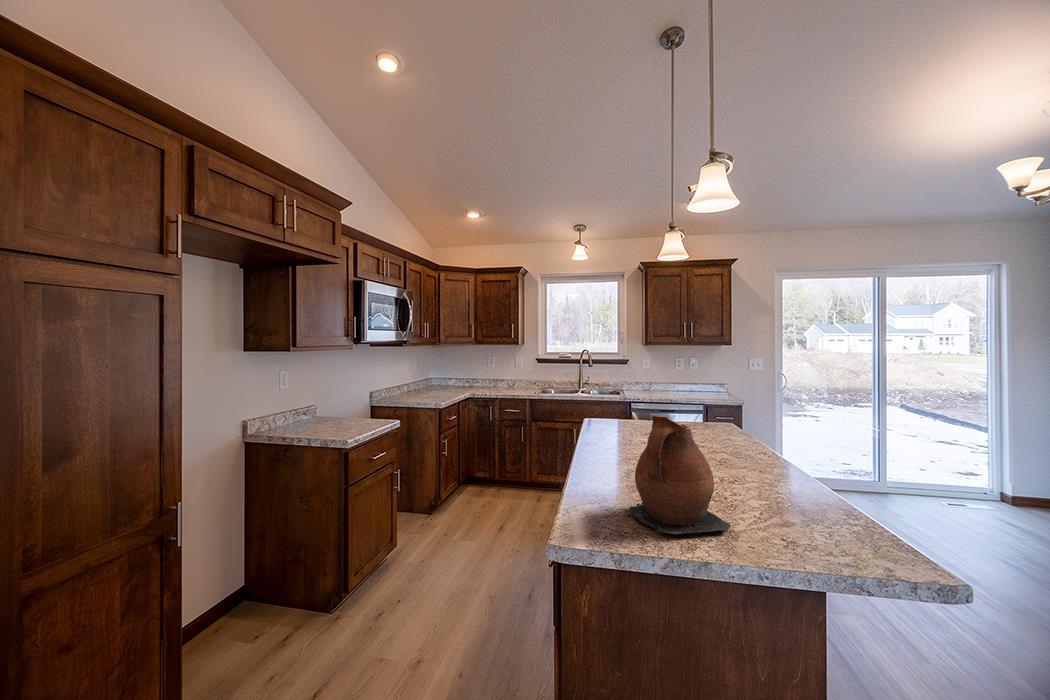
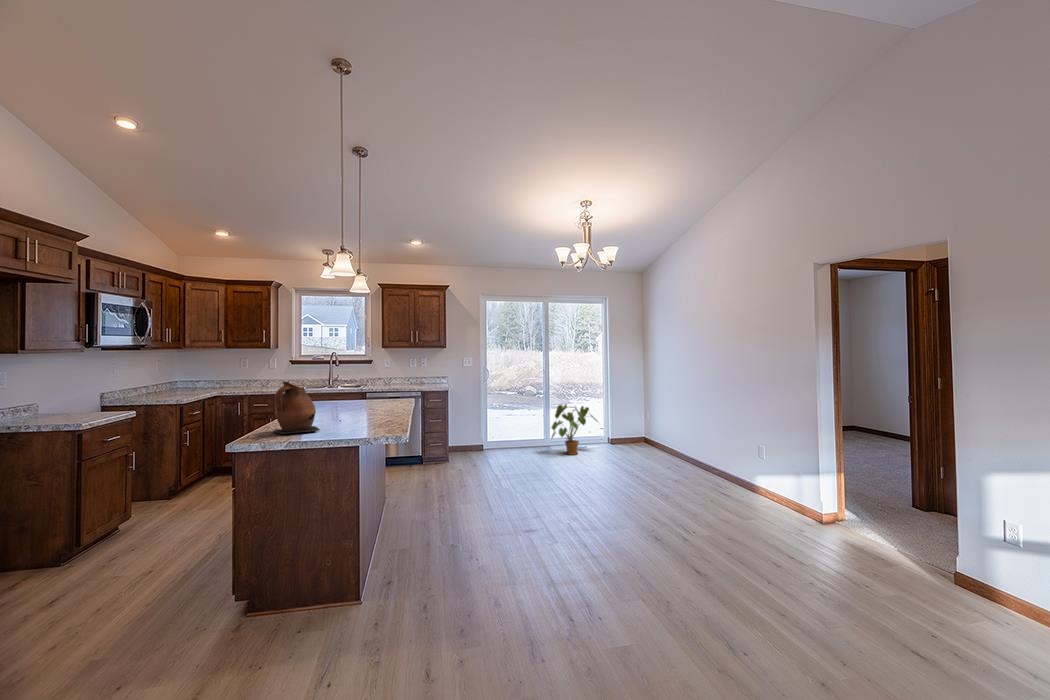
house plant: none [900,430,1010,514] -> present [551,404,597,455]

